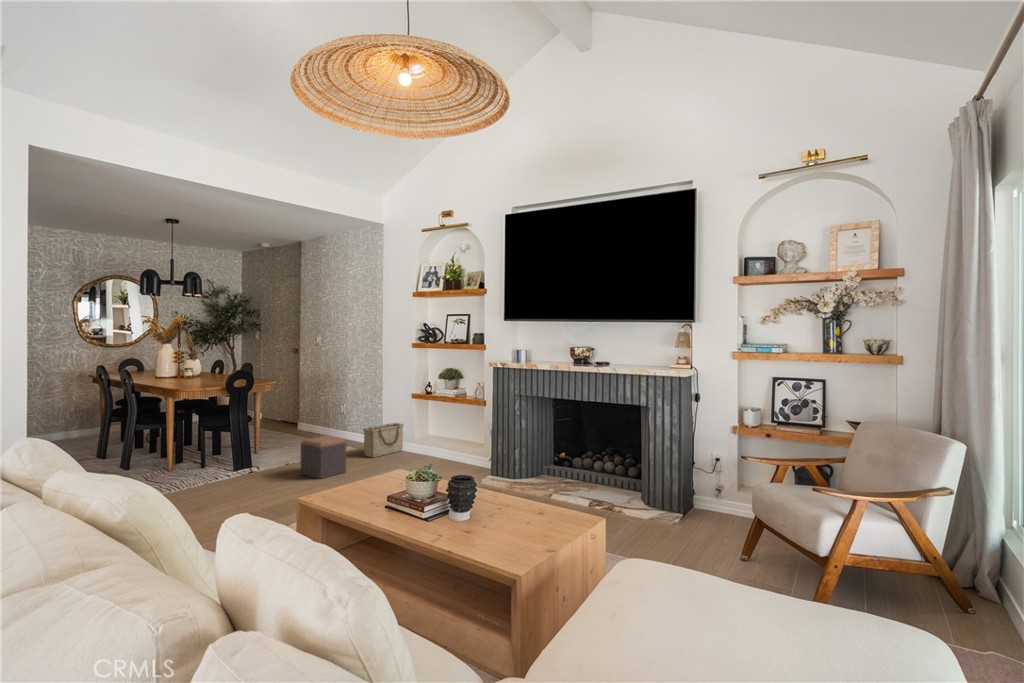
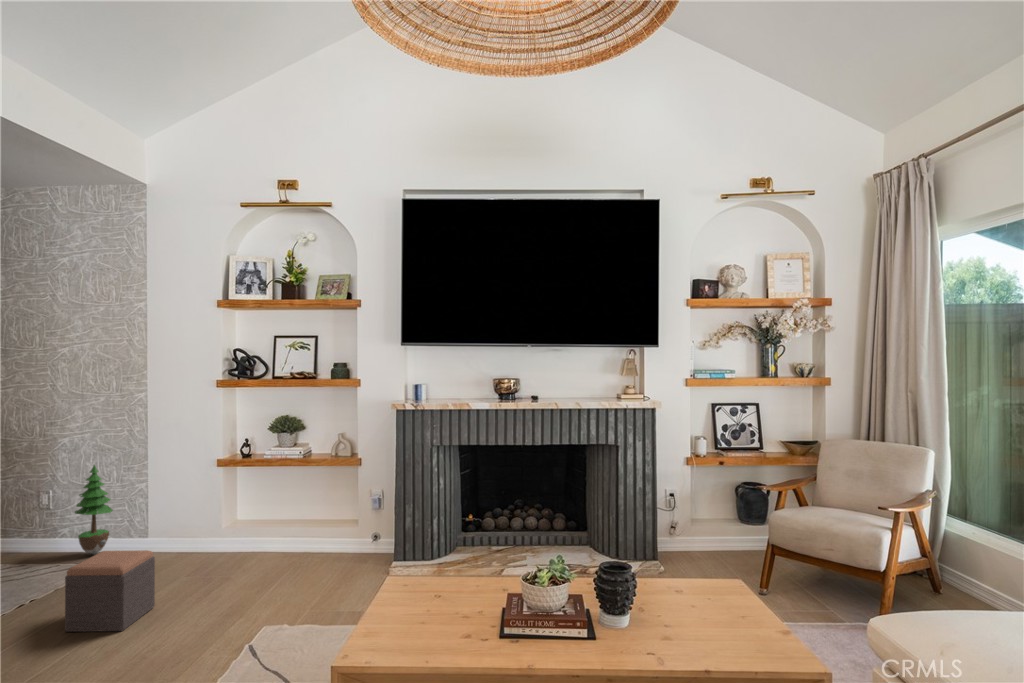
potted tree: none [346,391,366,444] -> present [75,465,113,555]
basket: present [363,423,404,457] -> none [141,507,202,572]

